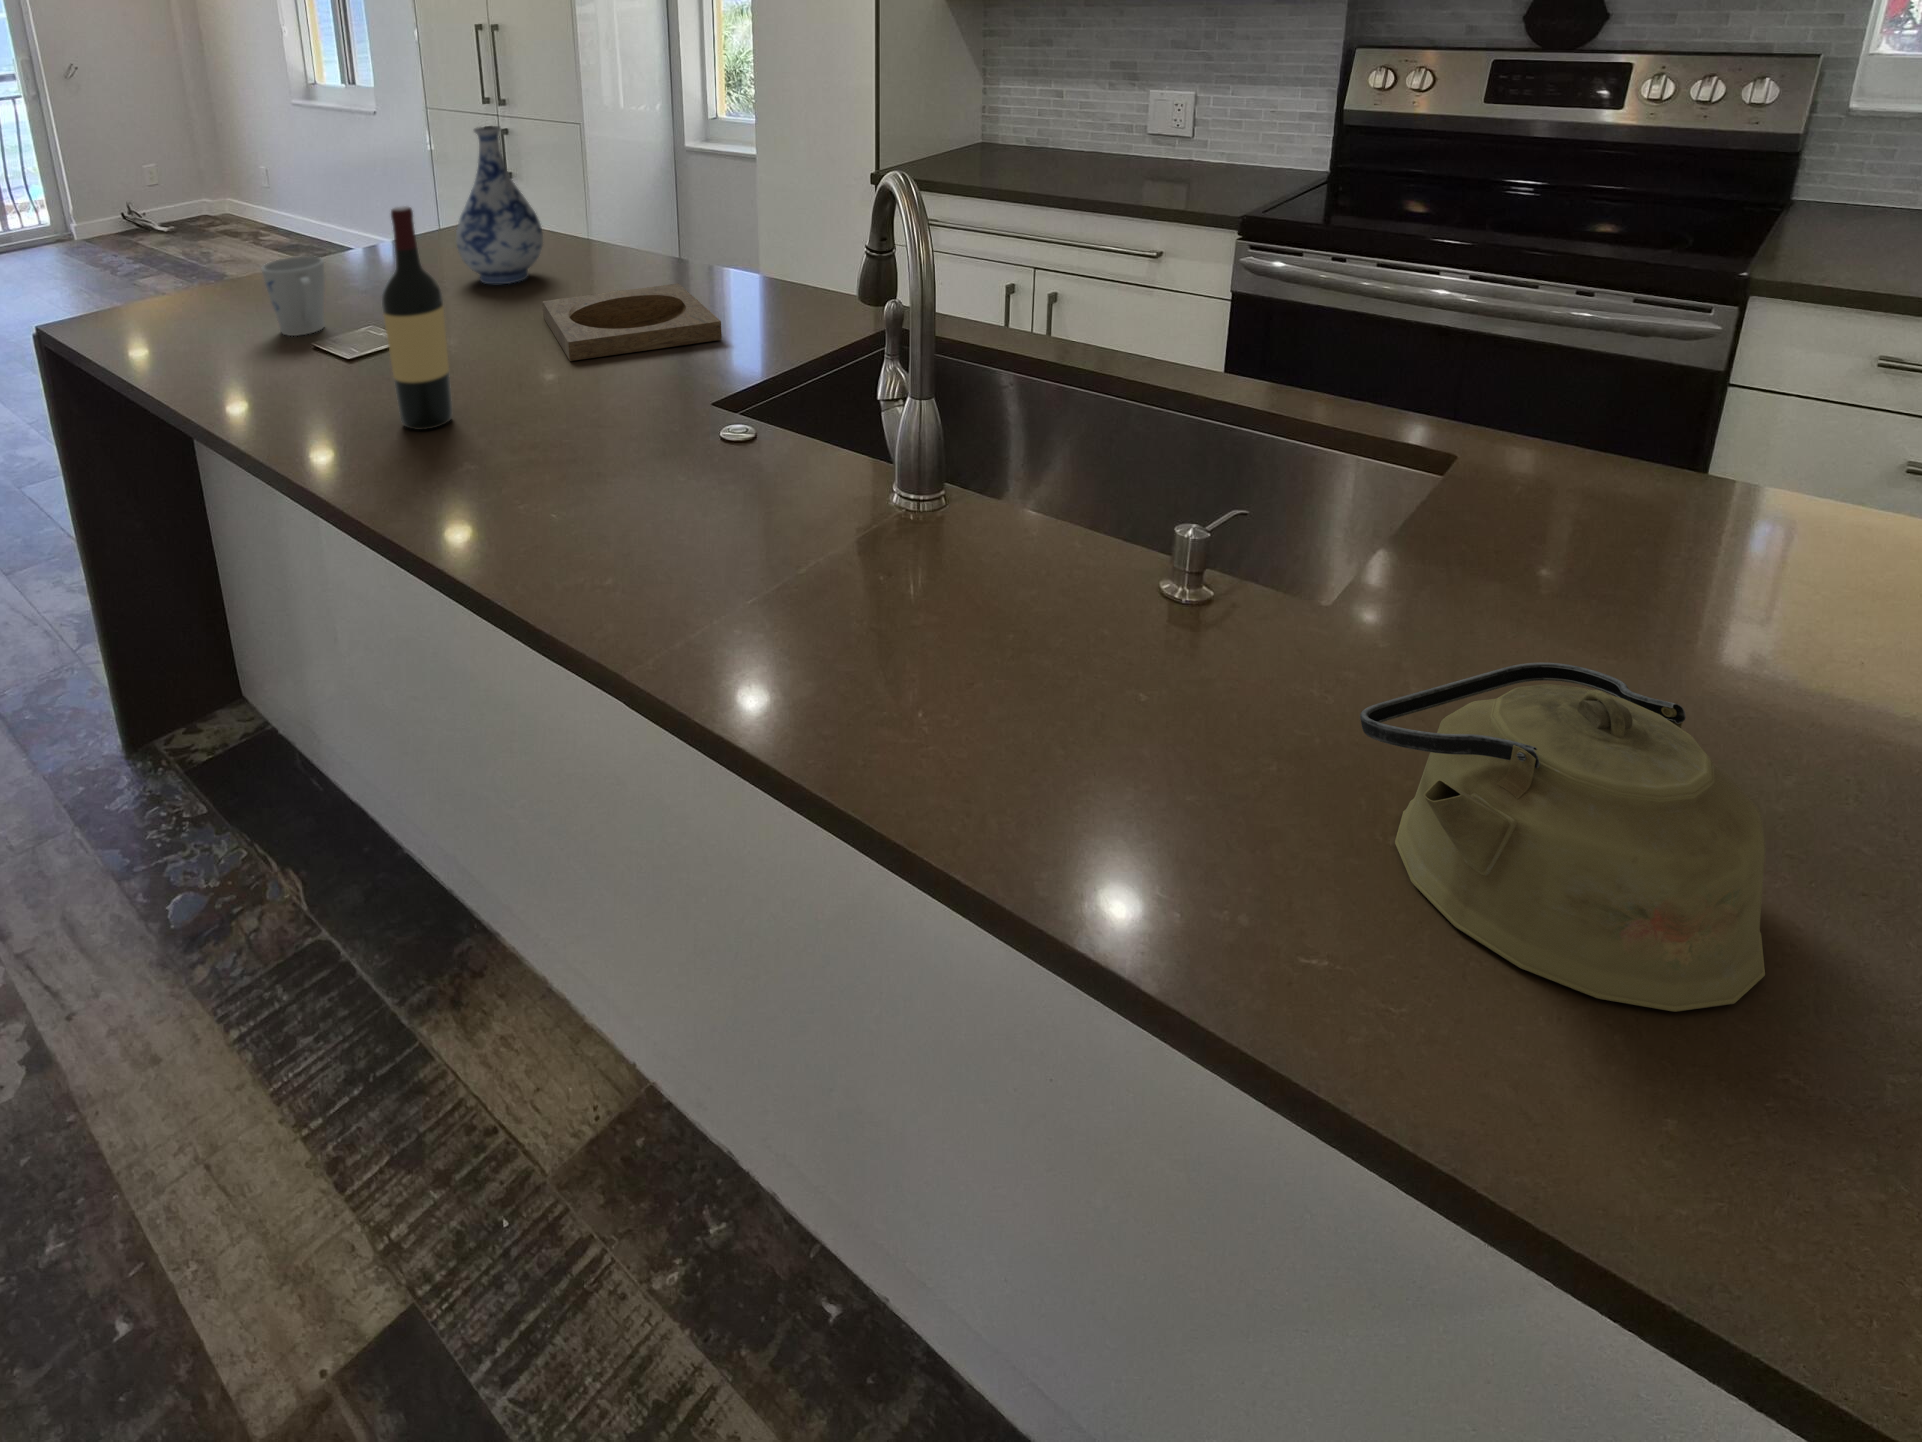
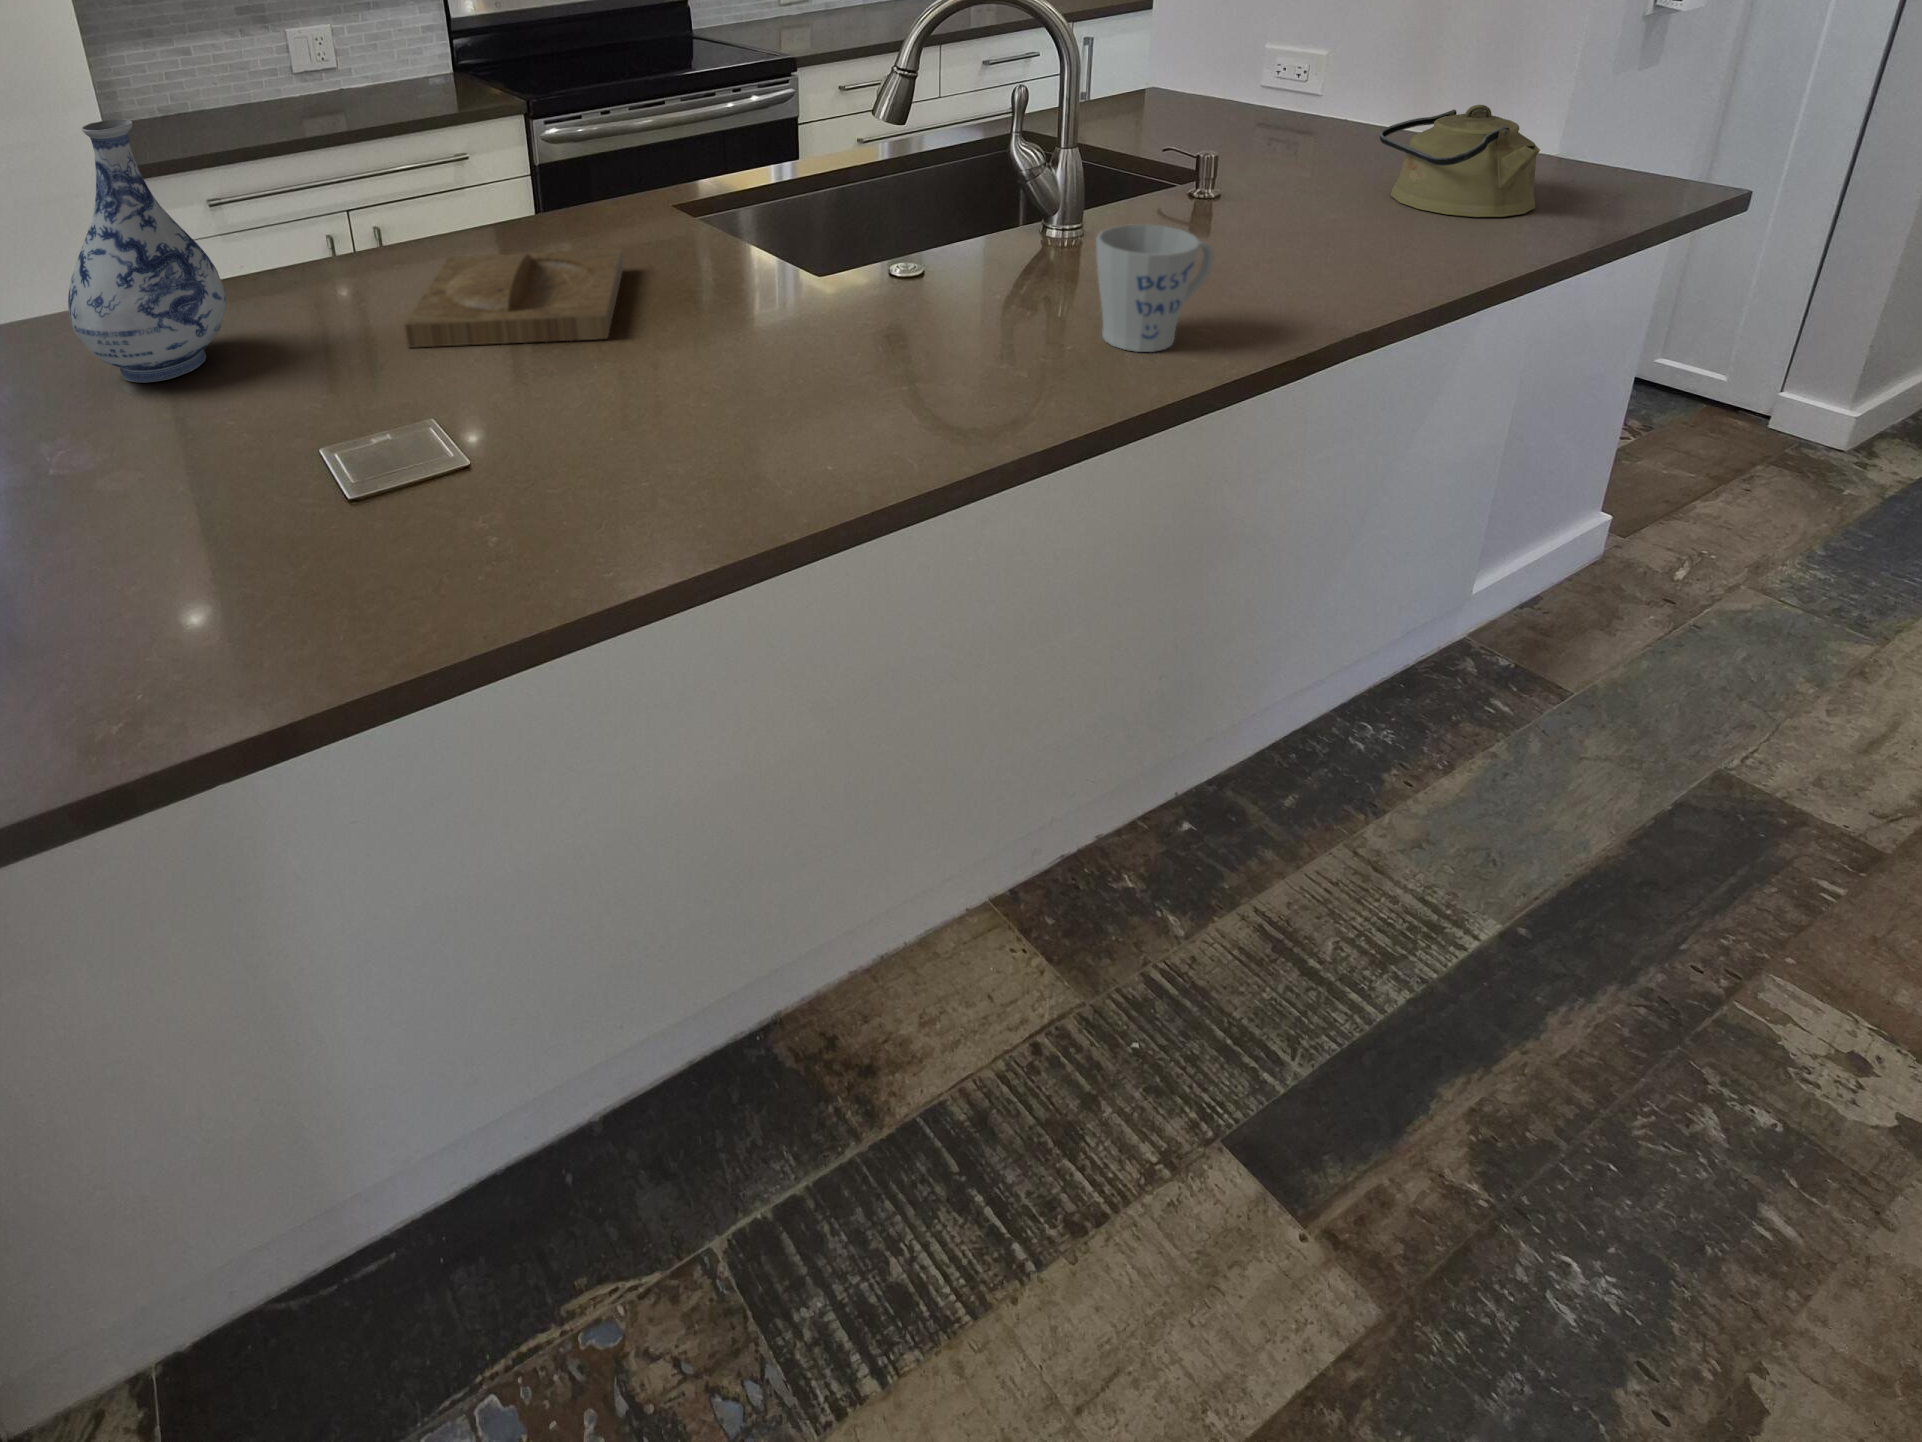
wine bottle: present [382,206,452,430] -> none [700,133,783,437]
mug: present [262,256,325,336] -> present [1096,224,1214,352]

